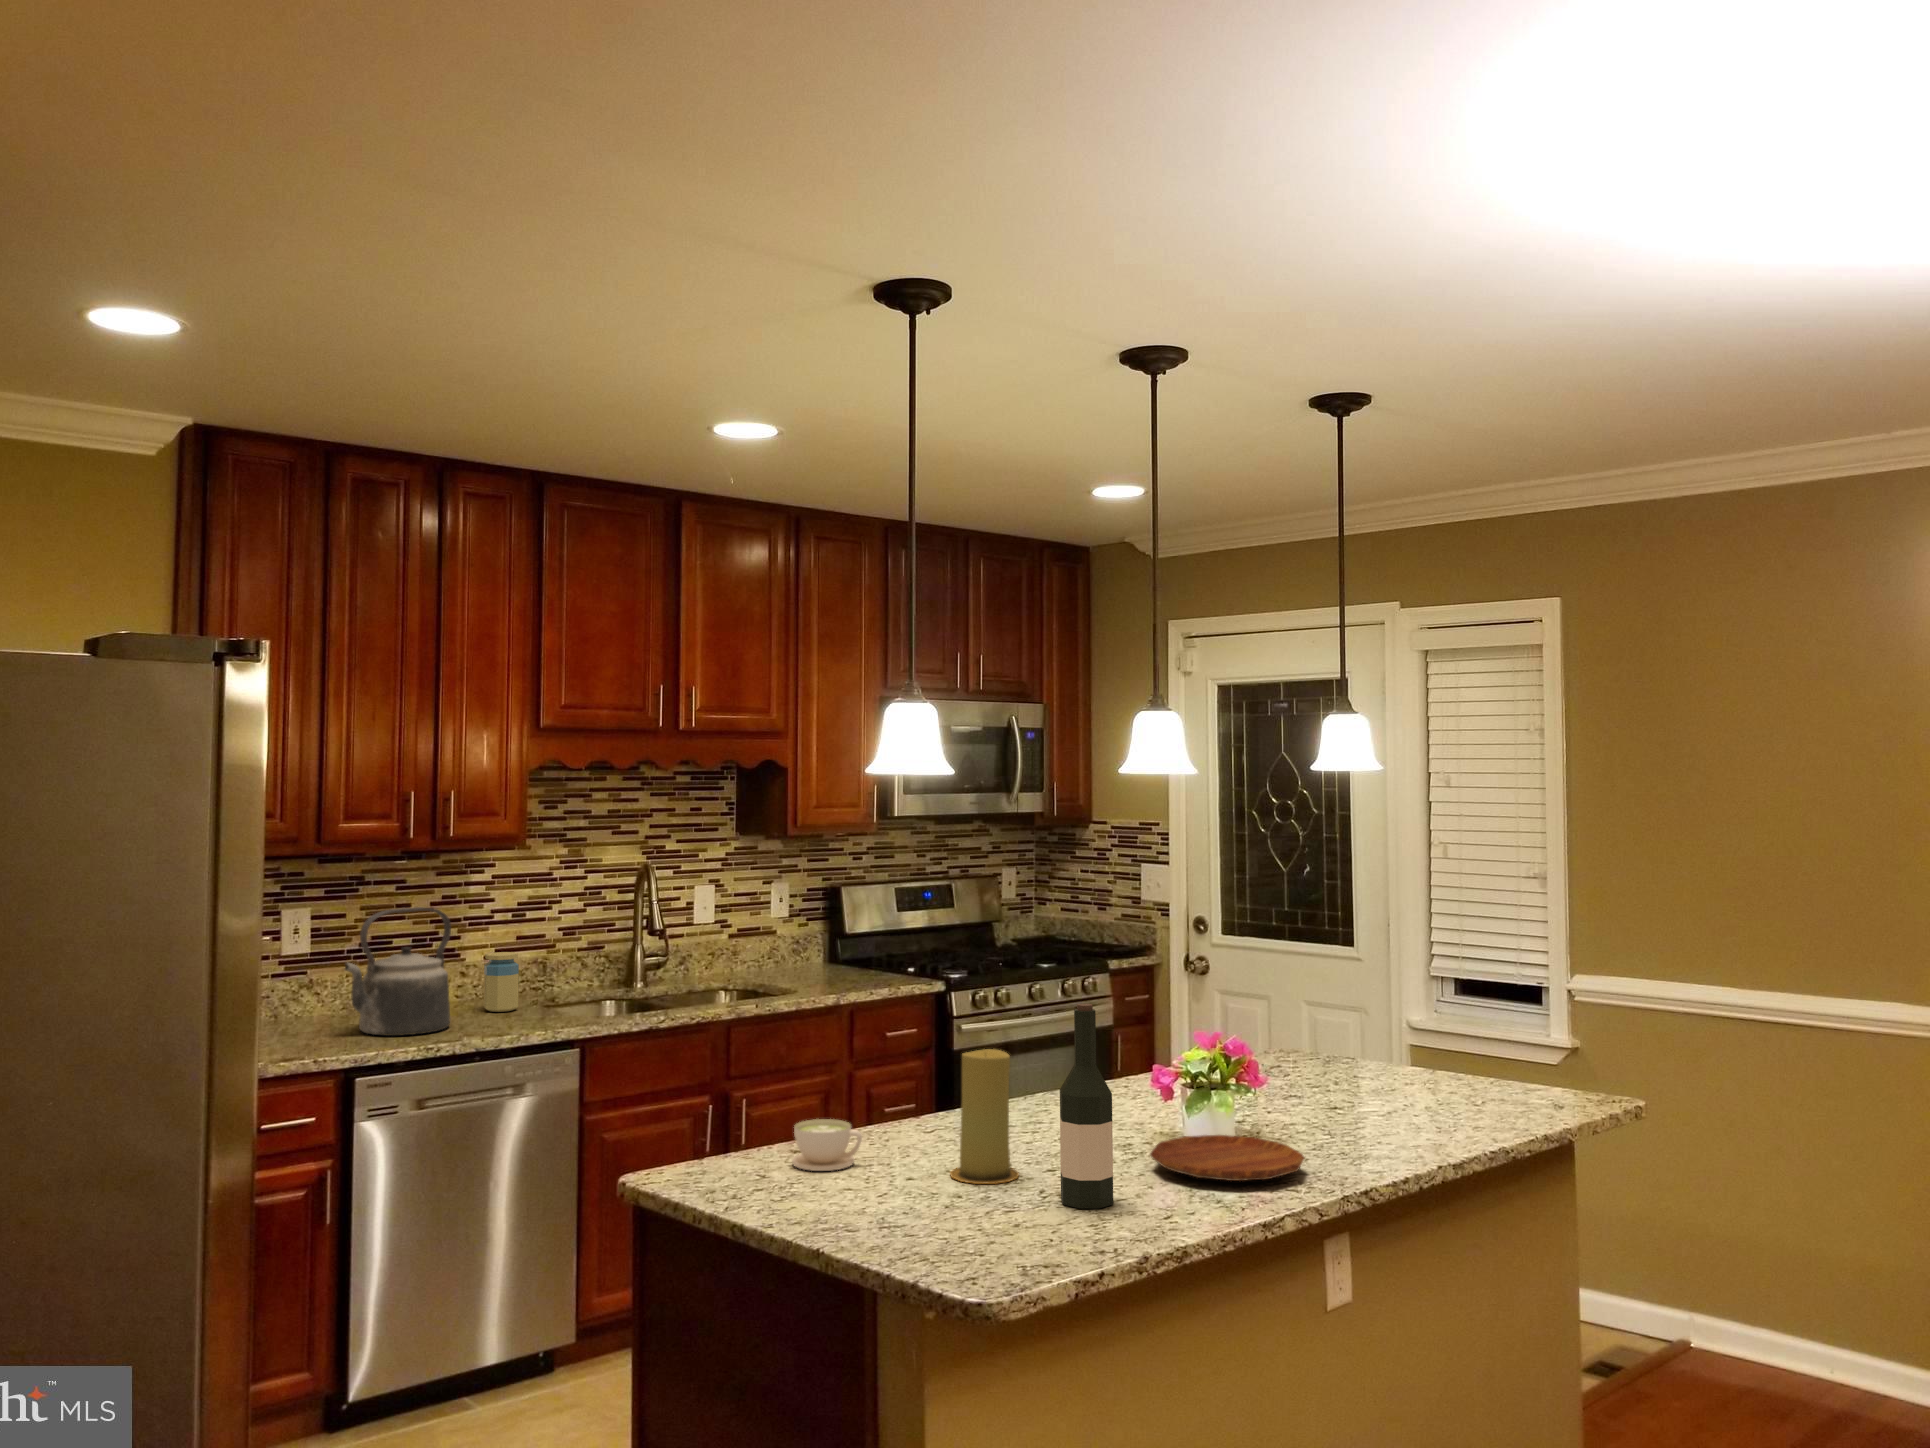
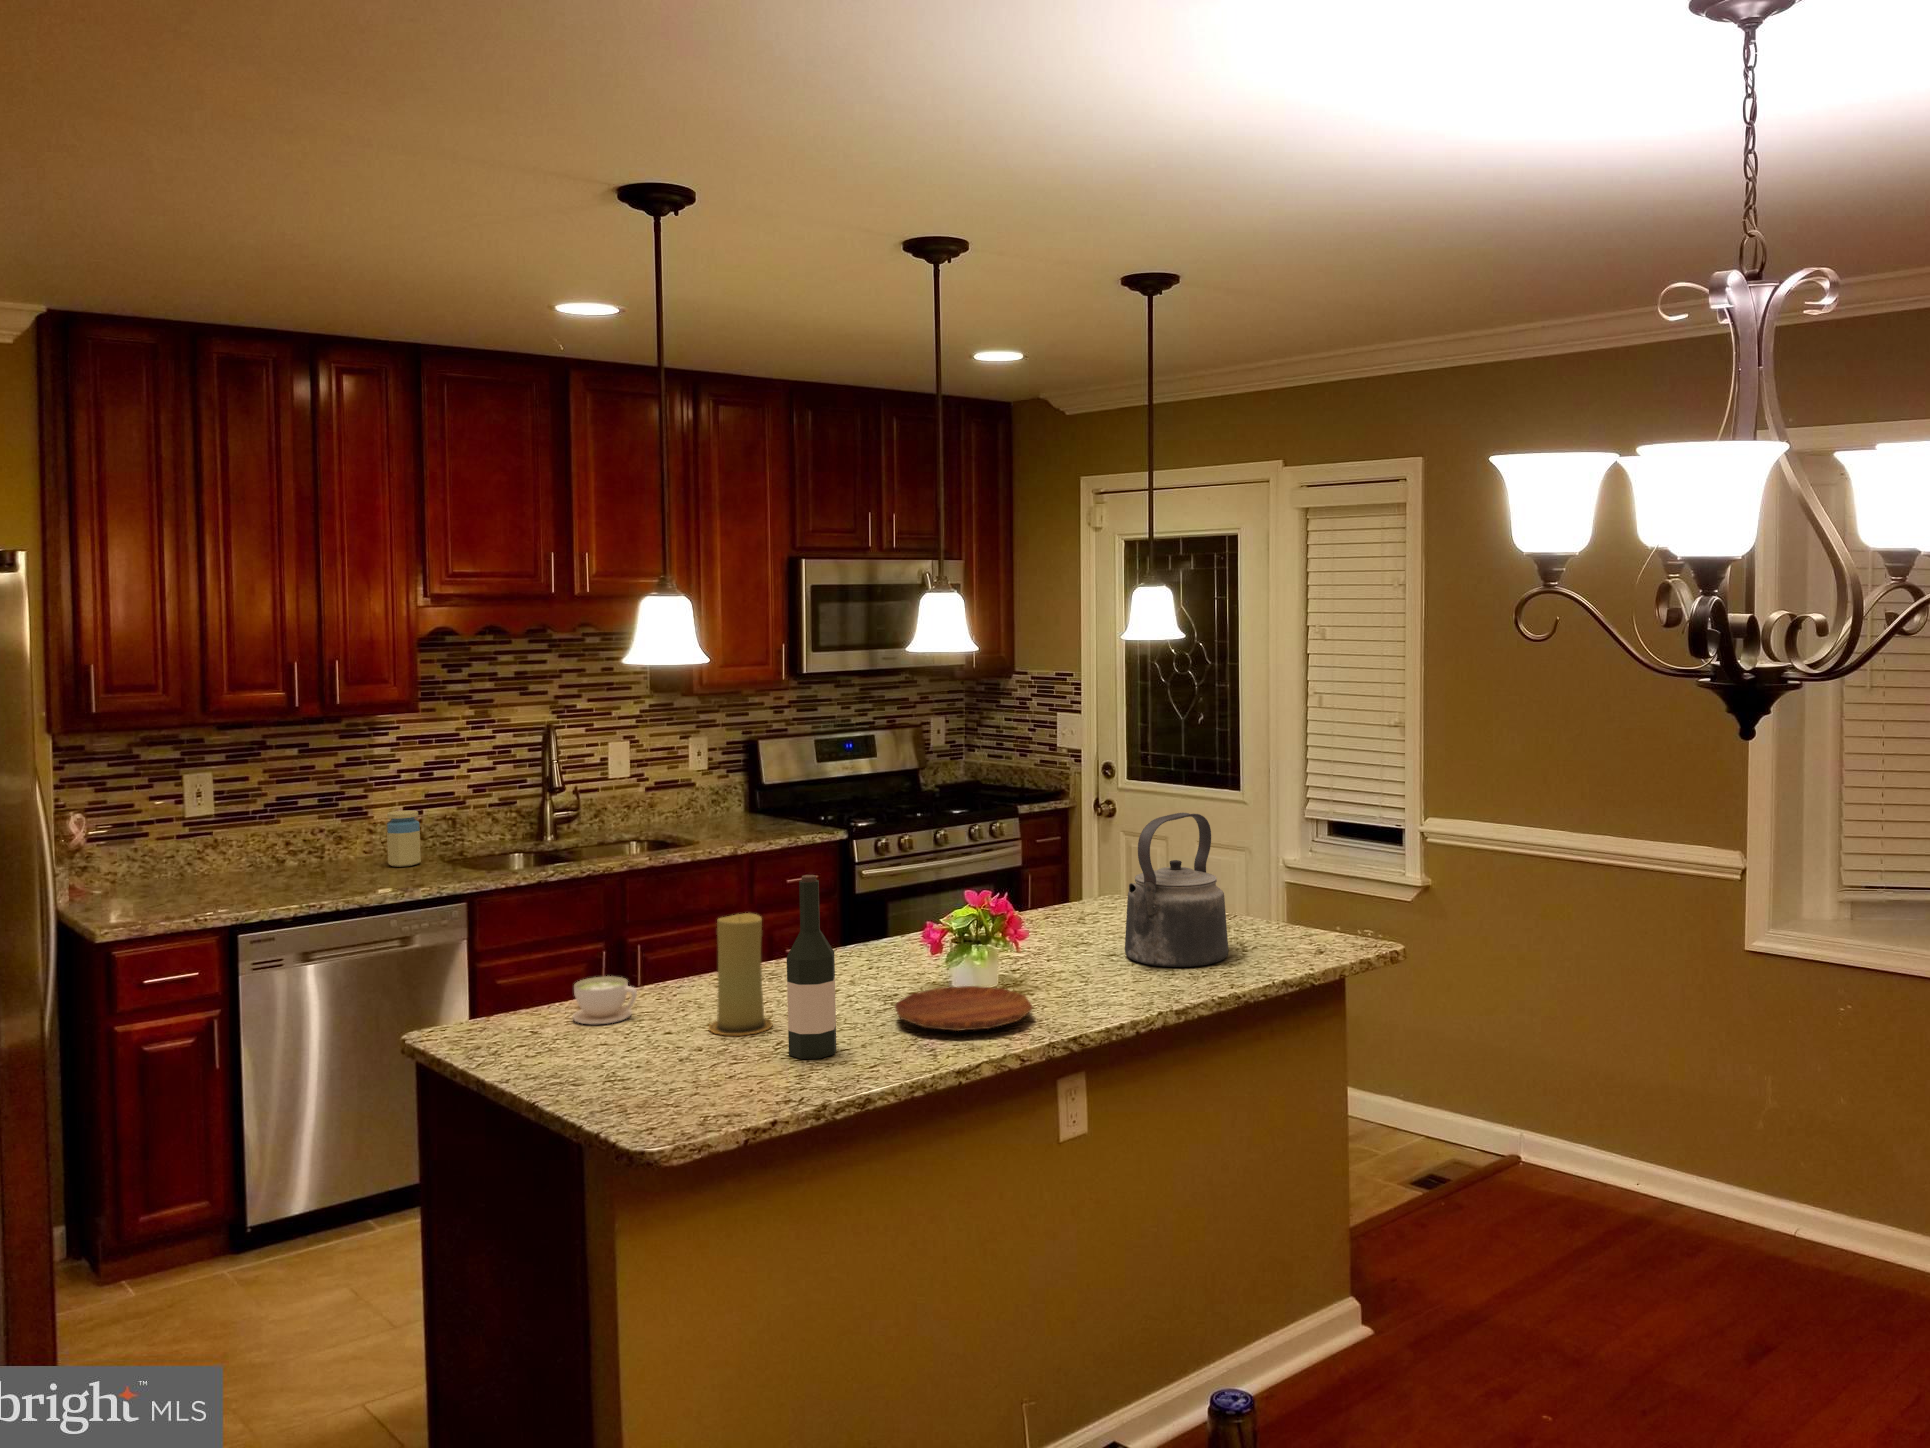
kettle: present [345,907,451,1036] -> present [1125,813,1228,967]

